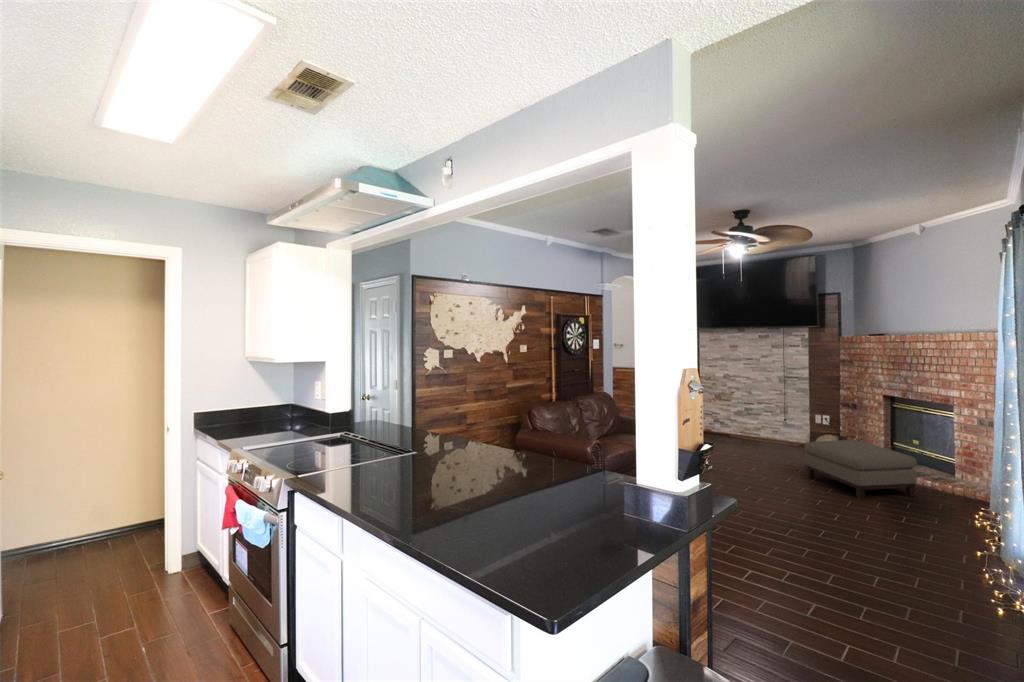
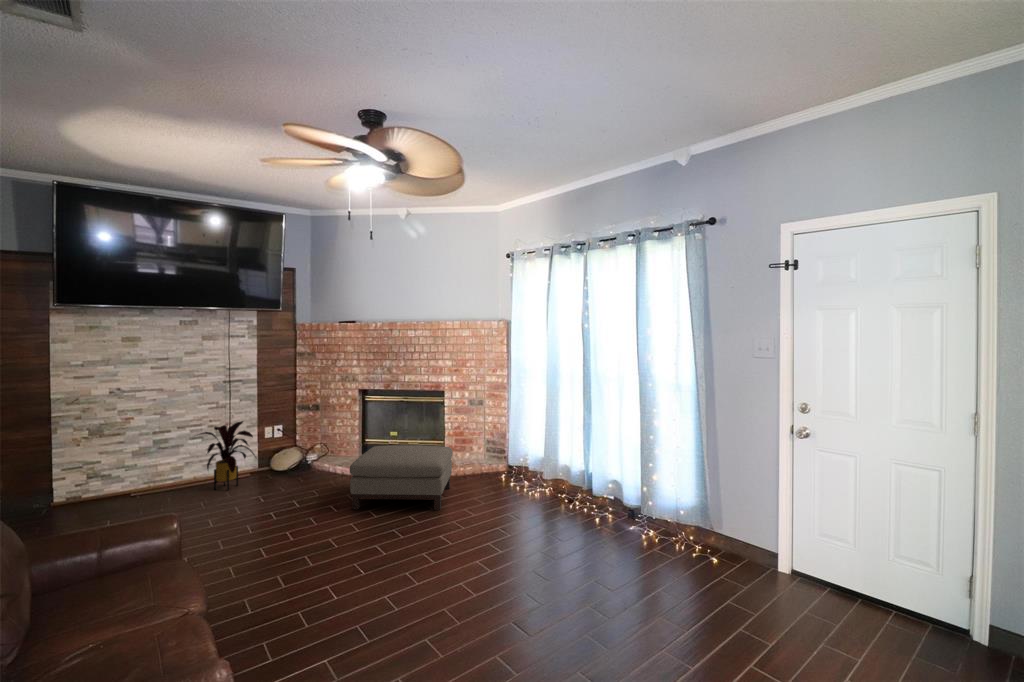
house plant: none [756,405,797,448] -> present [199,421,255,490]

